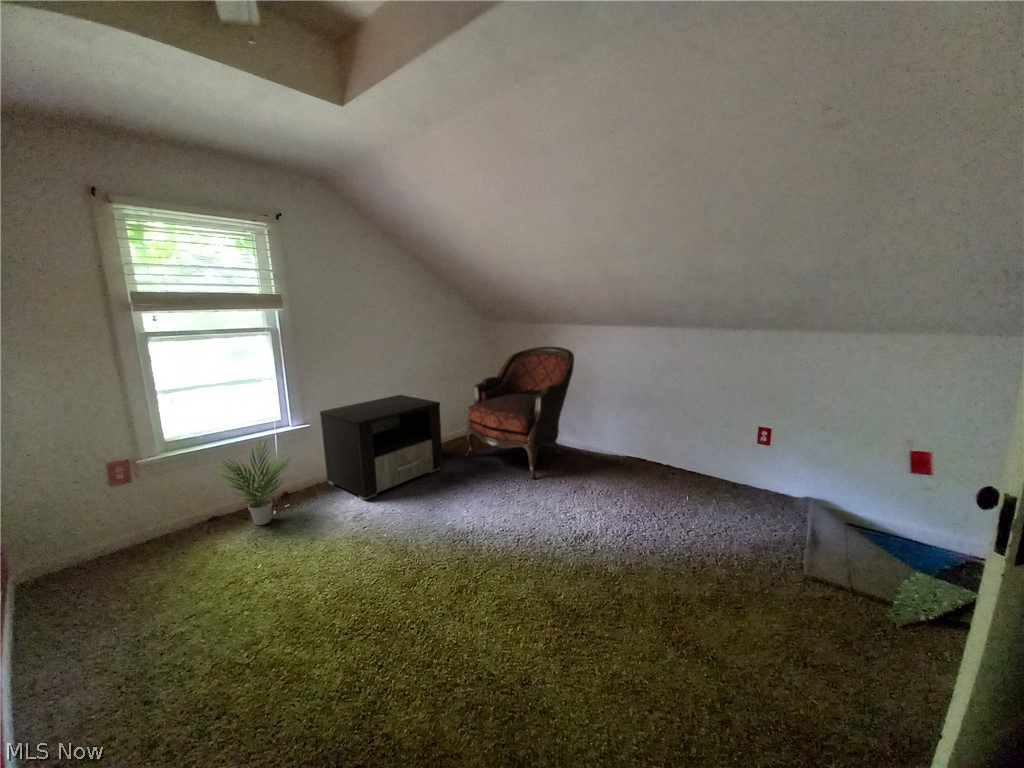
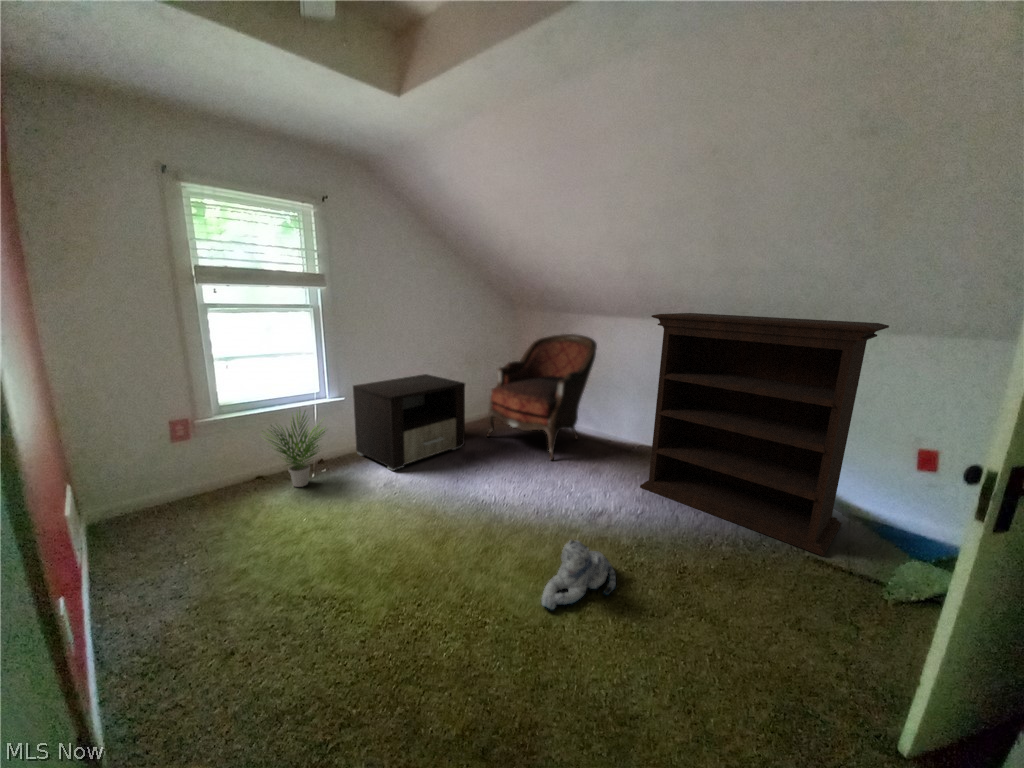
bookshelf: none [626,320,874,573] -> present [640,313,889,556]
plush toy: none [520,577,604,662] -> present [541,540,616,609]

